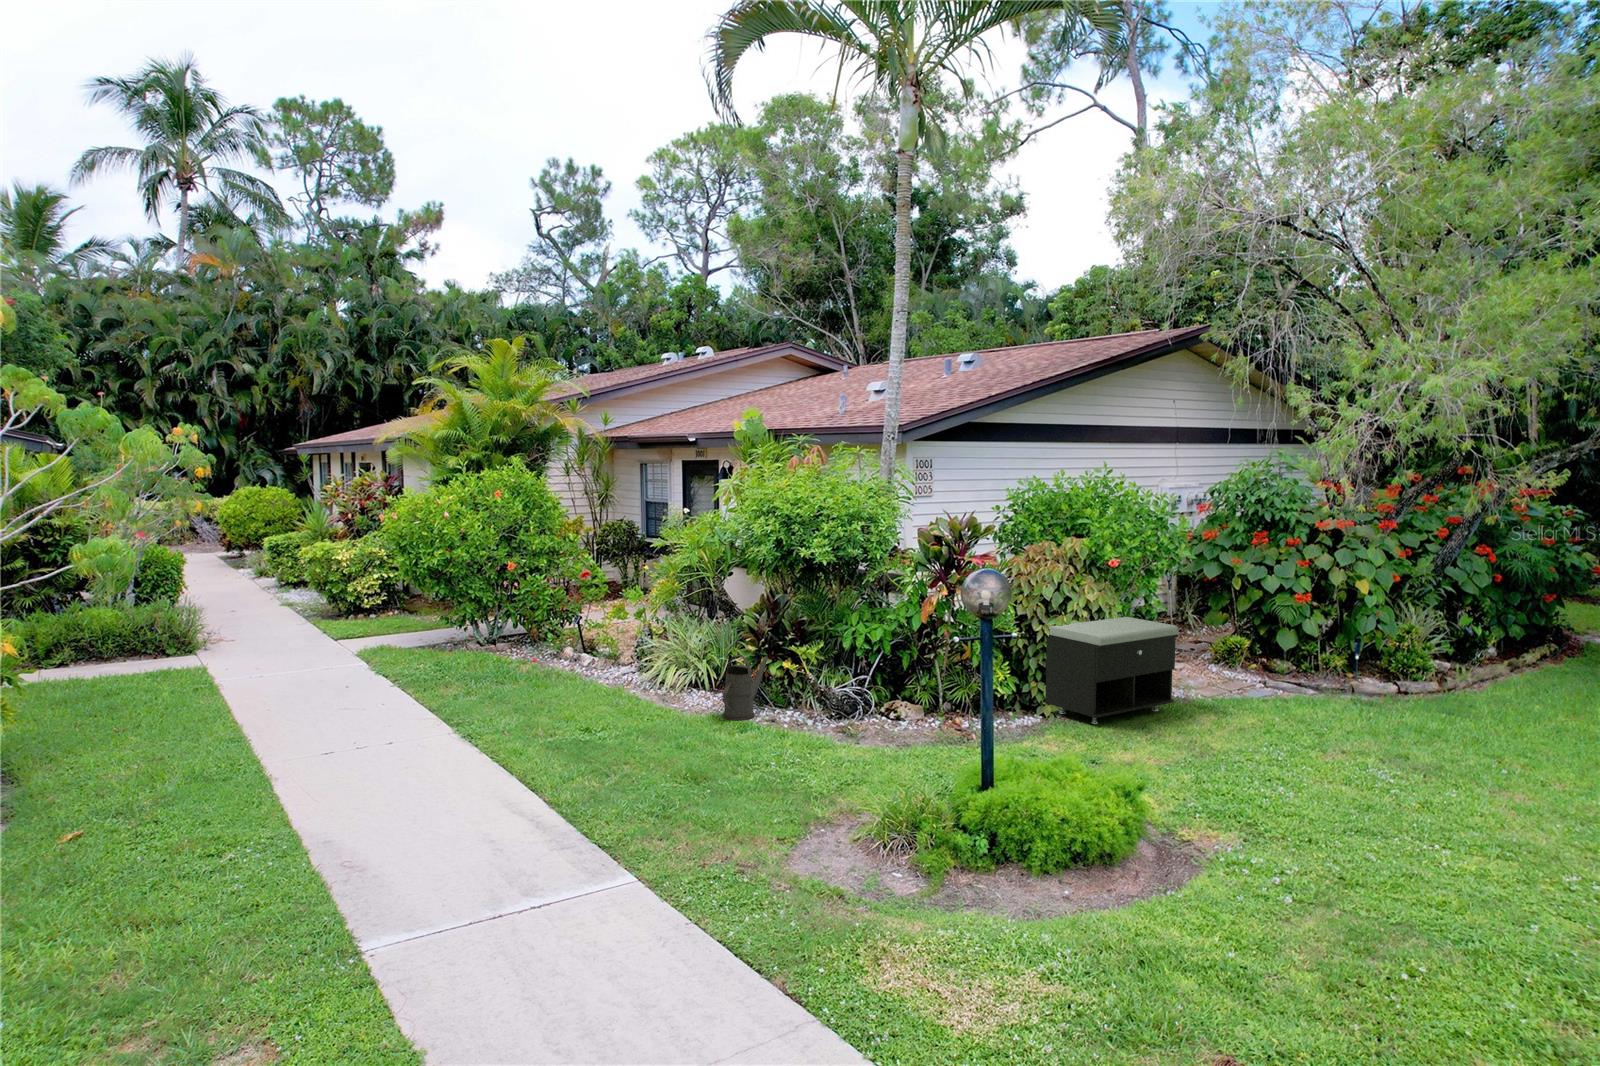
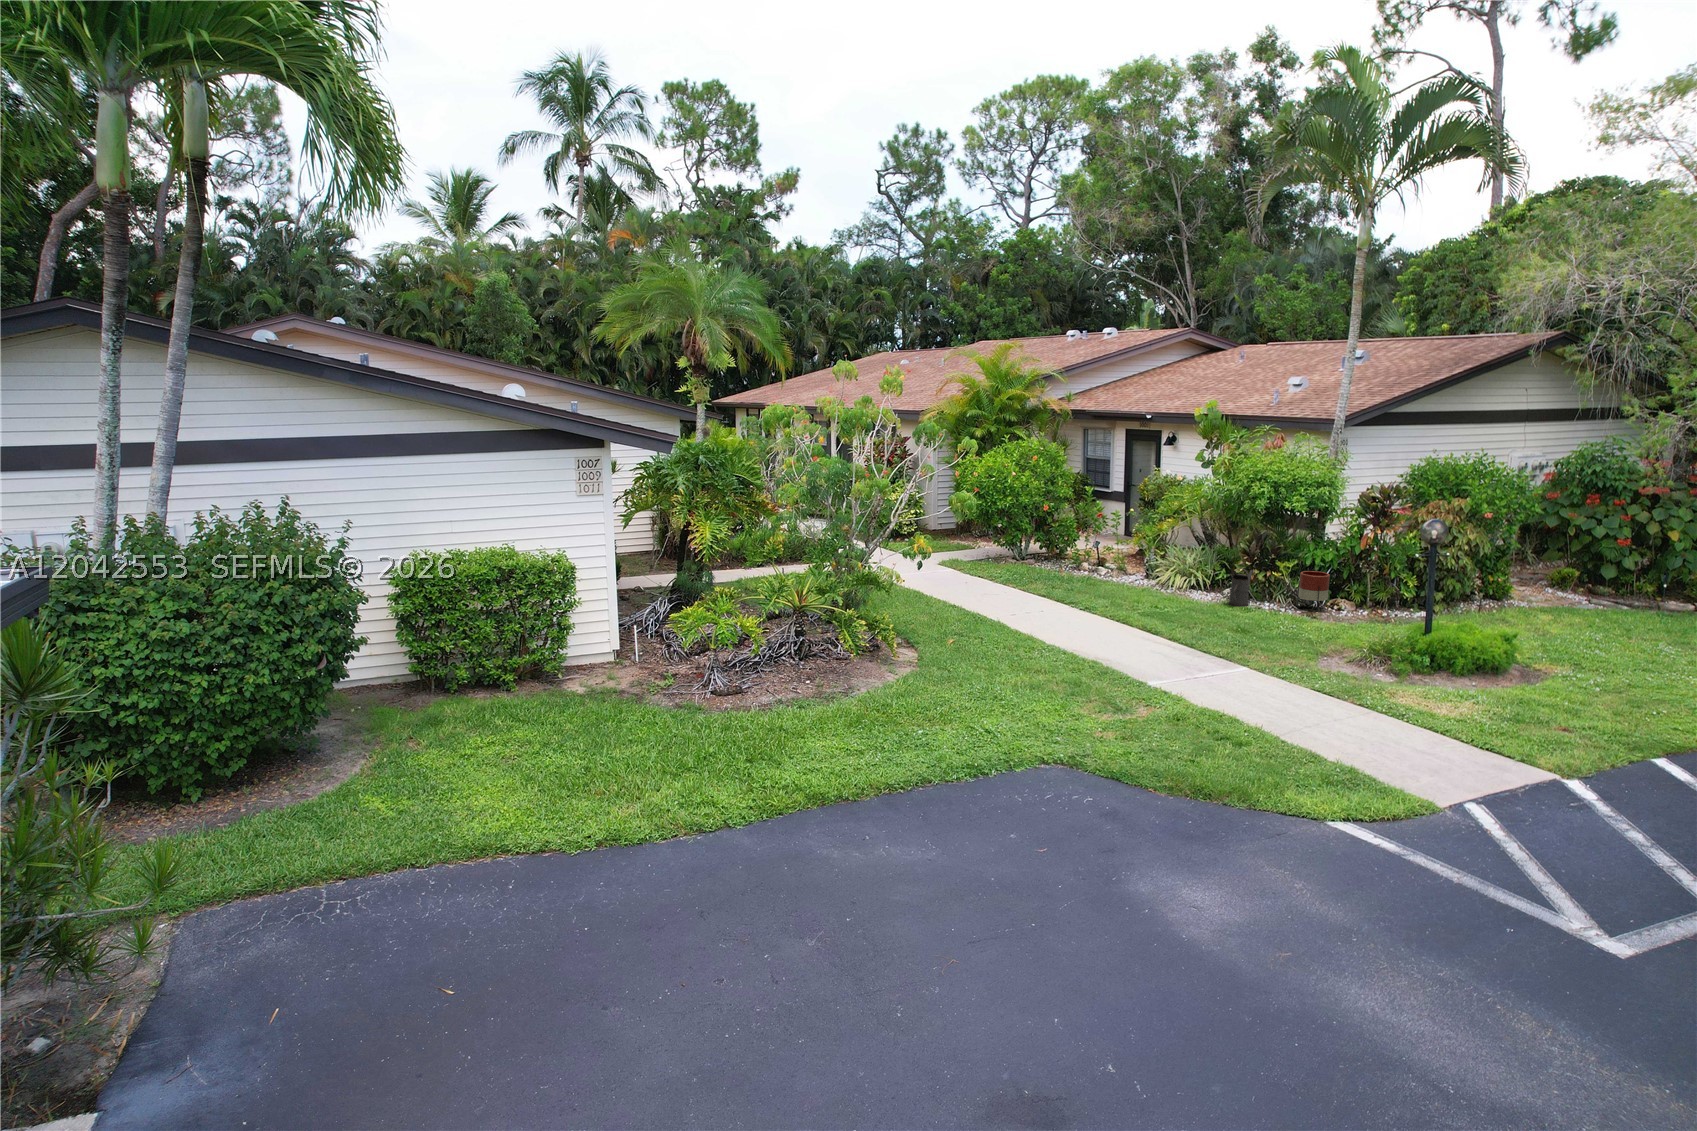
storage bench: present [1045,617,1179,724] -> none [1437,552,1533,617]
planter: none [830,656,874,727] -> present [1297,571,1330,611]

